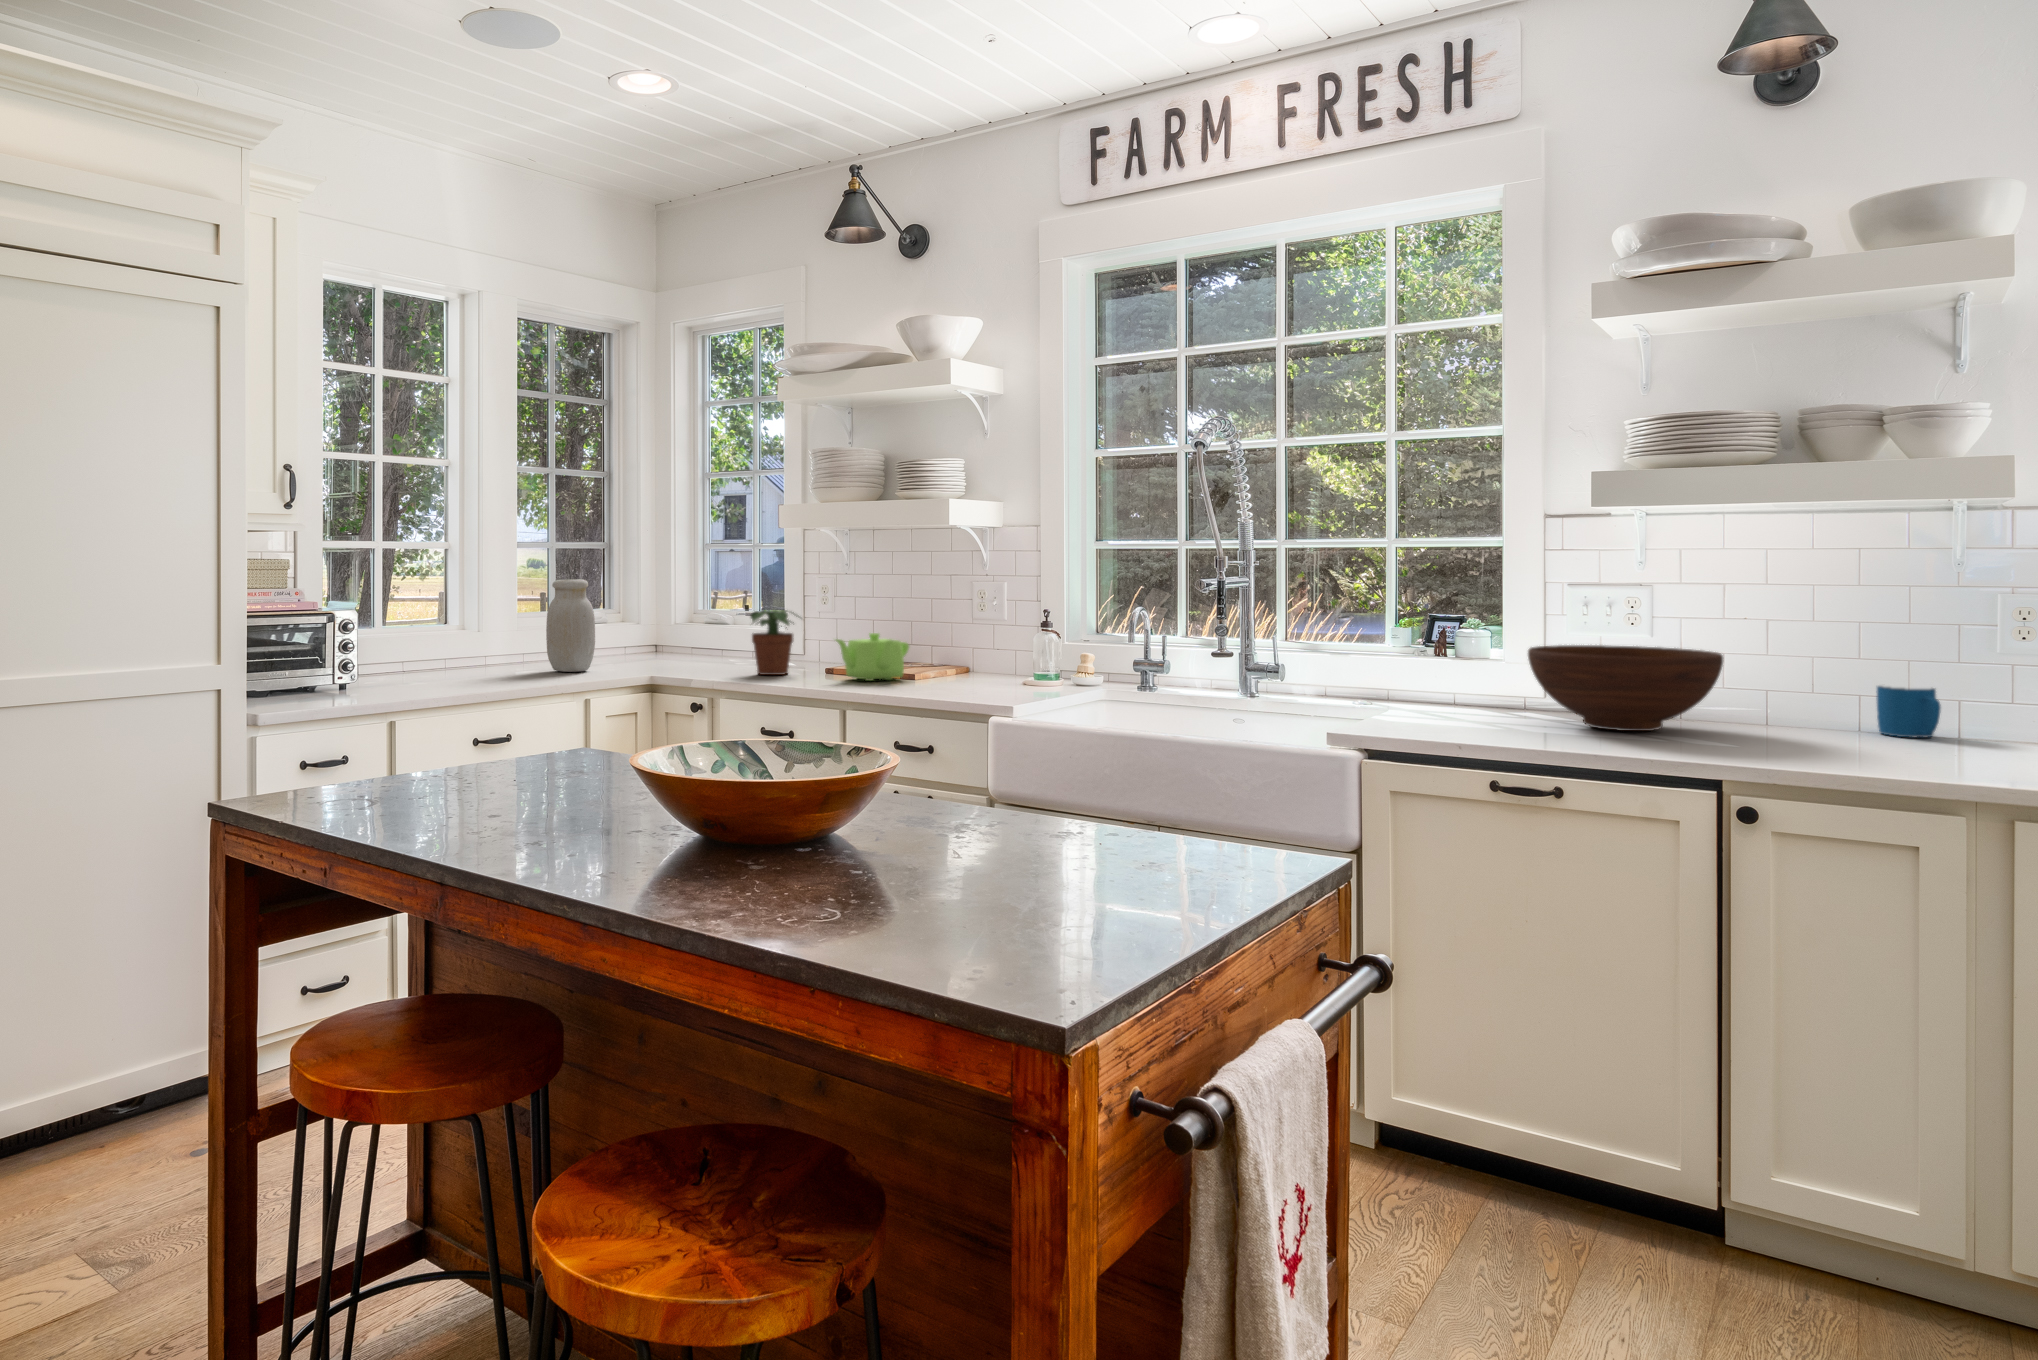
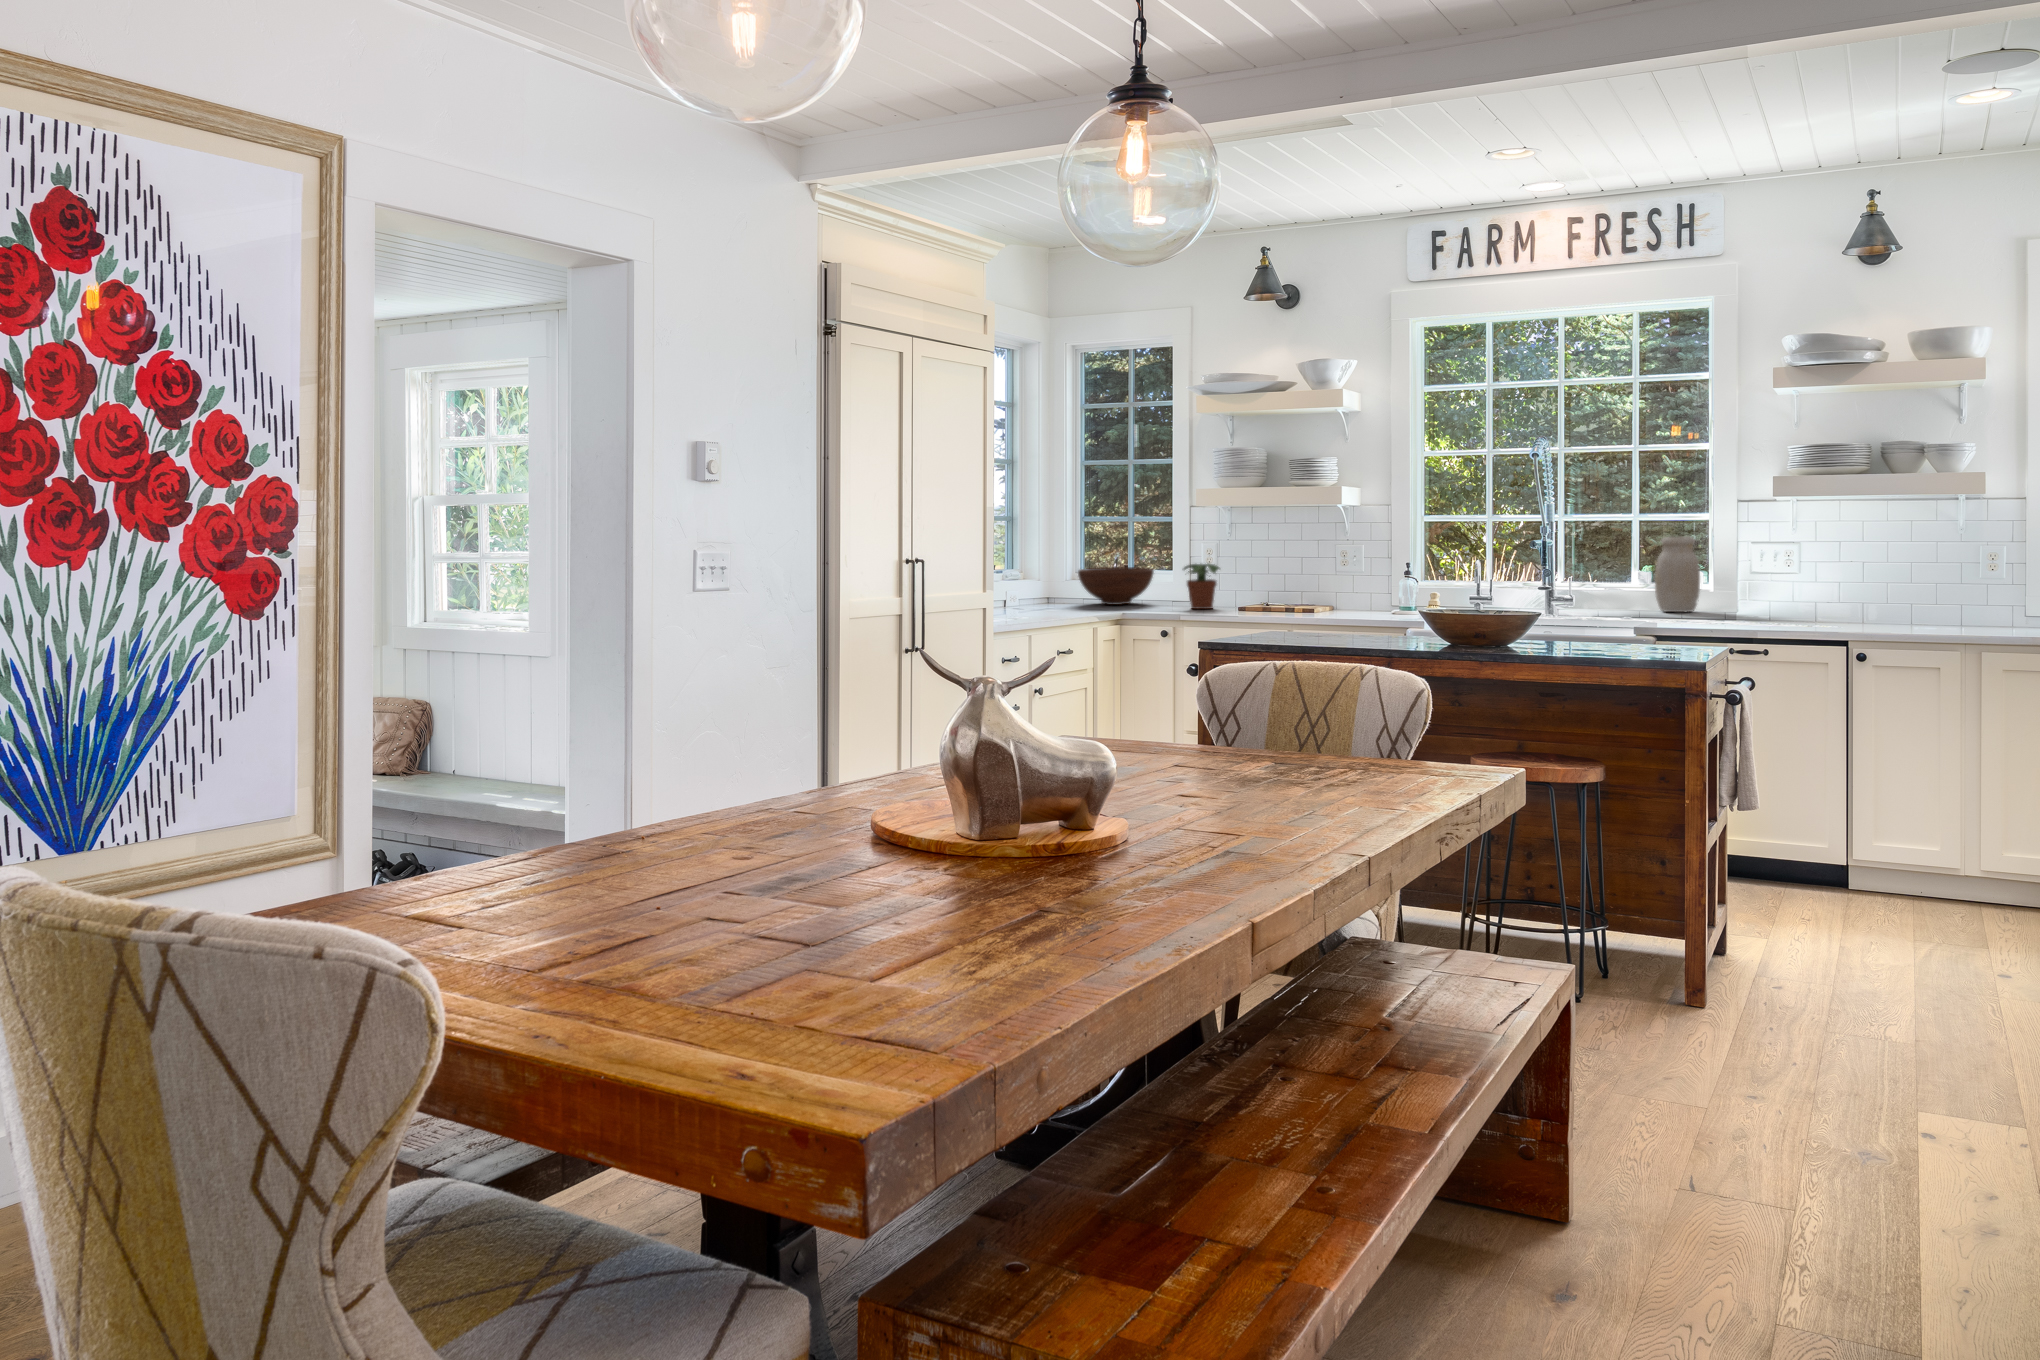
jar: present [546,579,595,672] -> present [1655,536,1700,612]
teapot: present [836,633,909,681] -> none [1261,578,1306,610]
fruit bowl: present [1528,645,1723,731] -> present [1078,567,1154,605]
mug: present [1876,686,1941,738] -> none [1923,588,1954,616]

